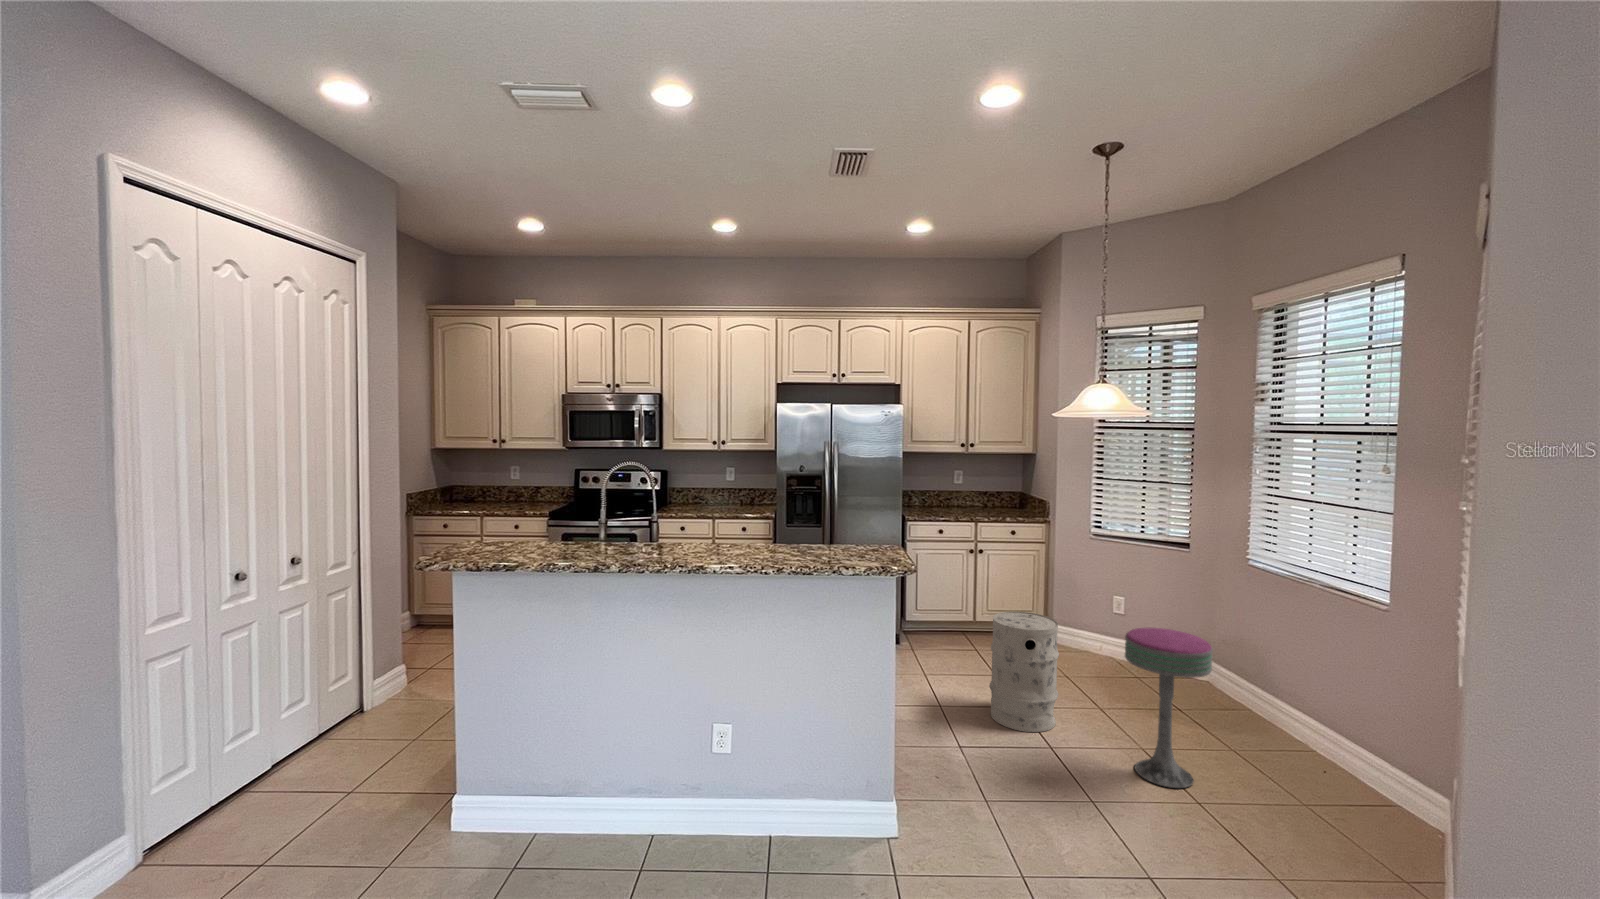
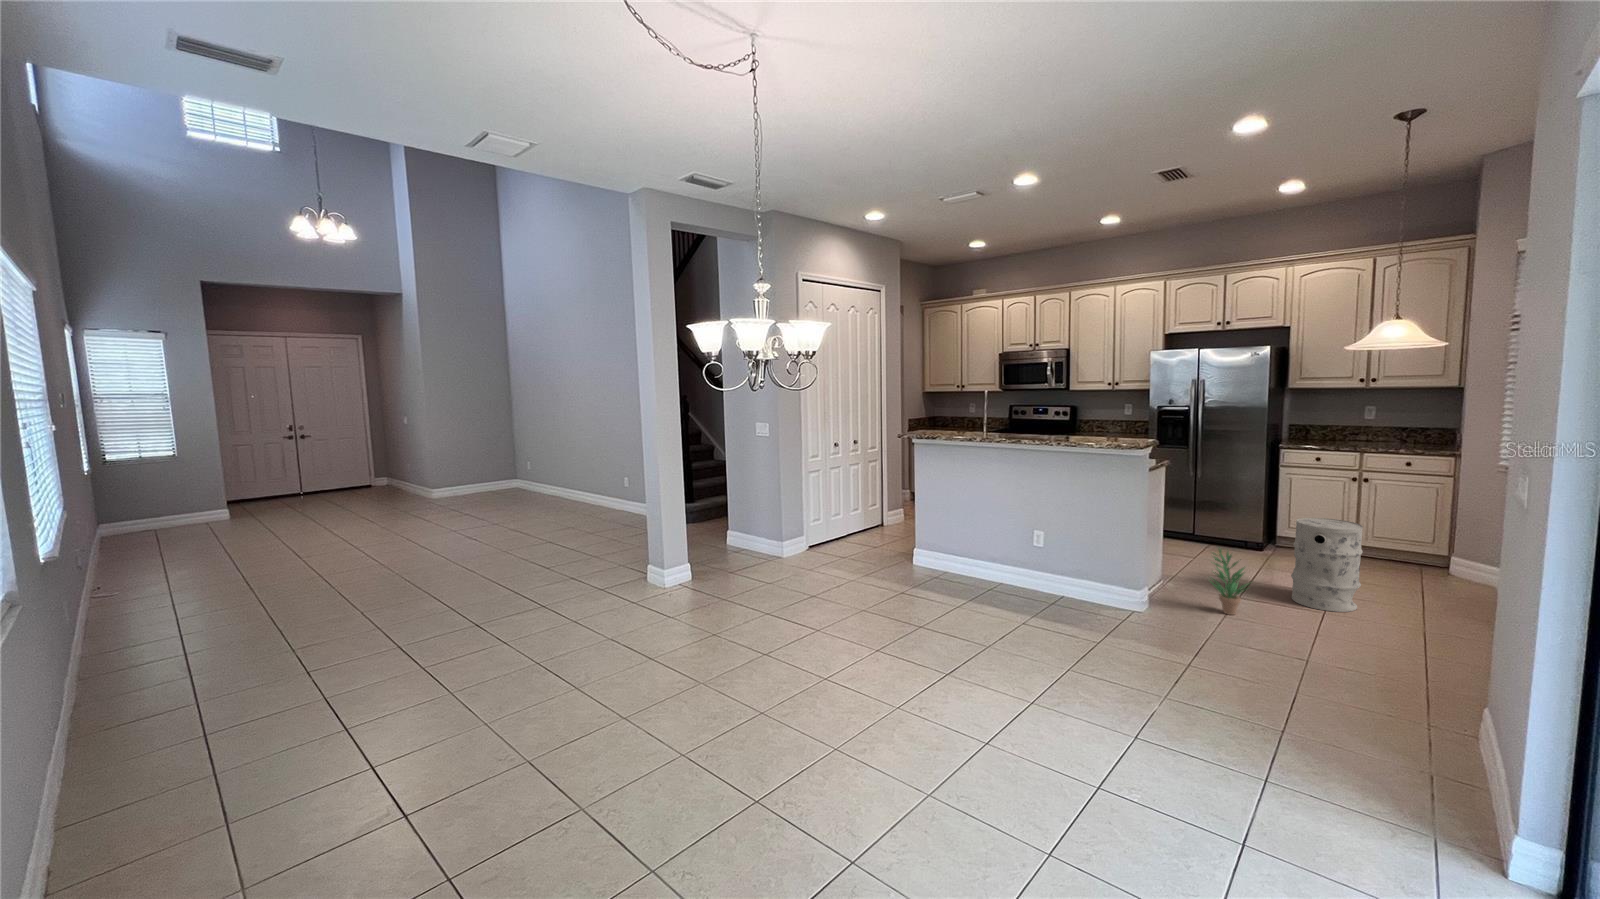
bar stool: present [1125,628,1213,788] -> none [1386,530,1477,658]
potted plant: none [943,680,998,778] -> present [1211,547,1249,615]

